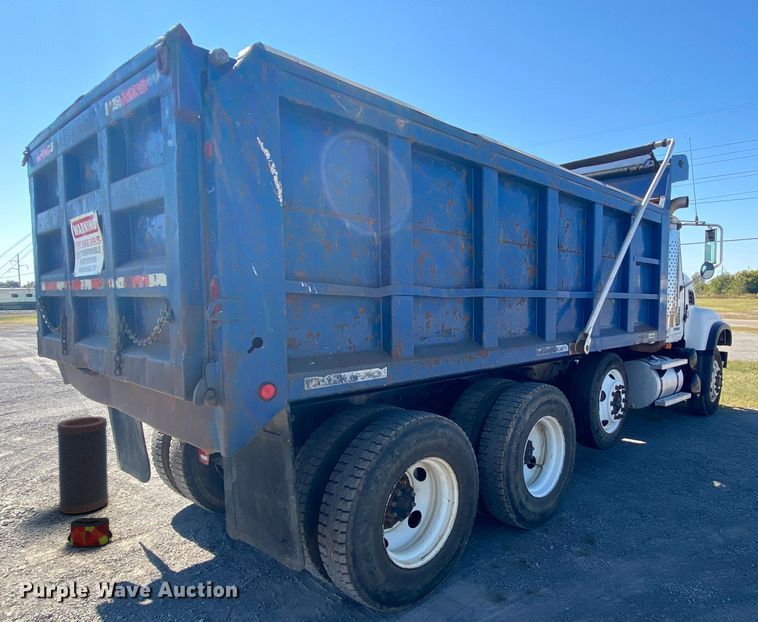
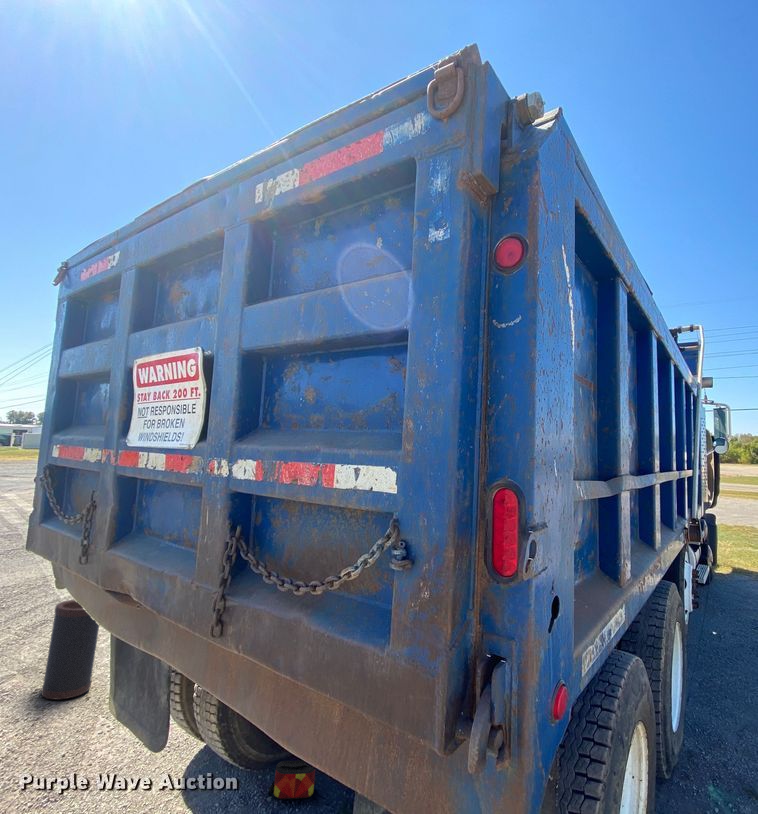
bag: present [67,517,113,547] -> present [269,761,317,800]

